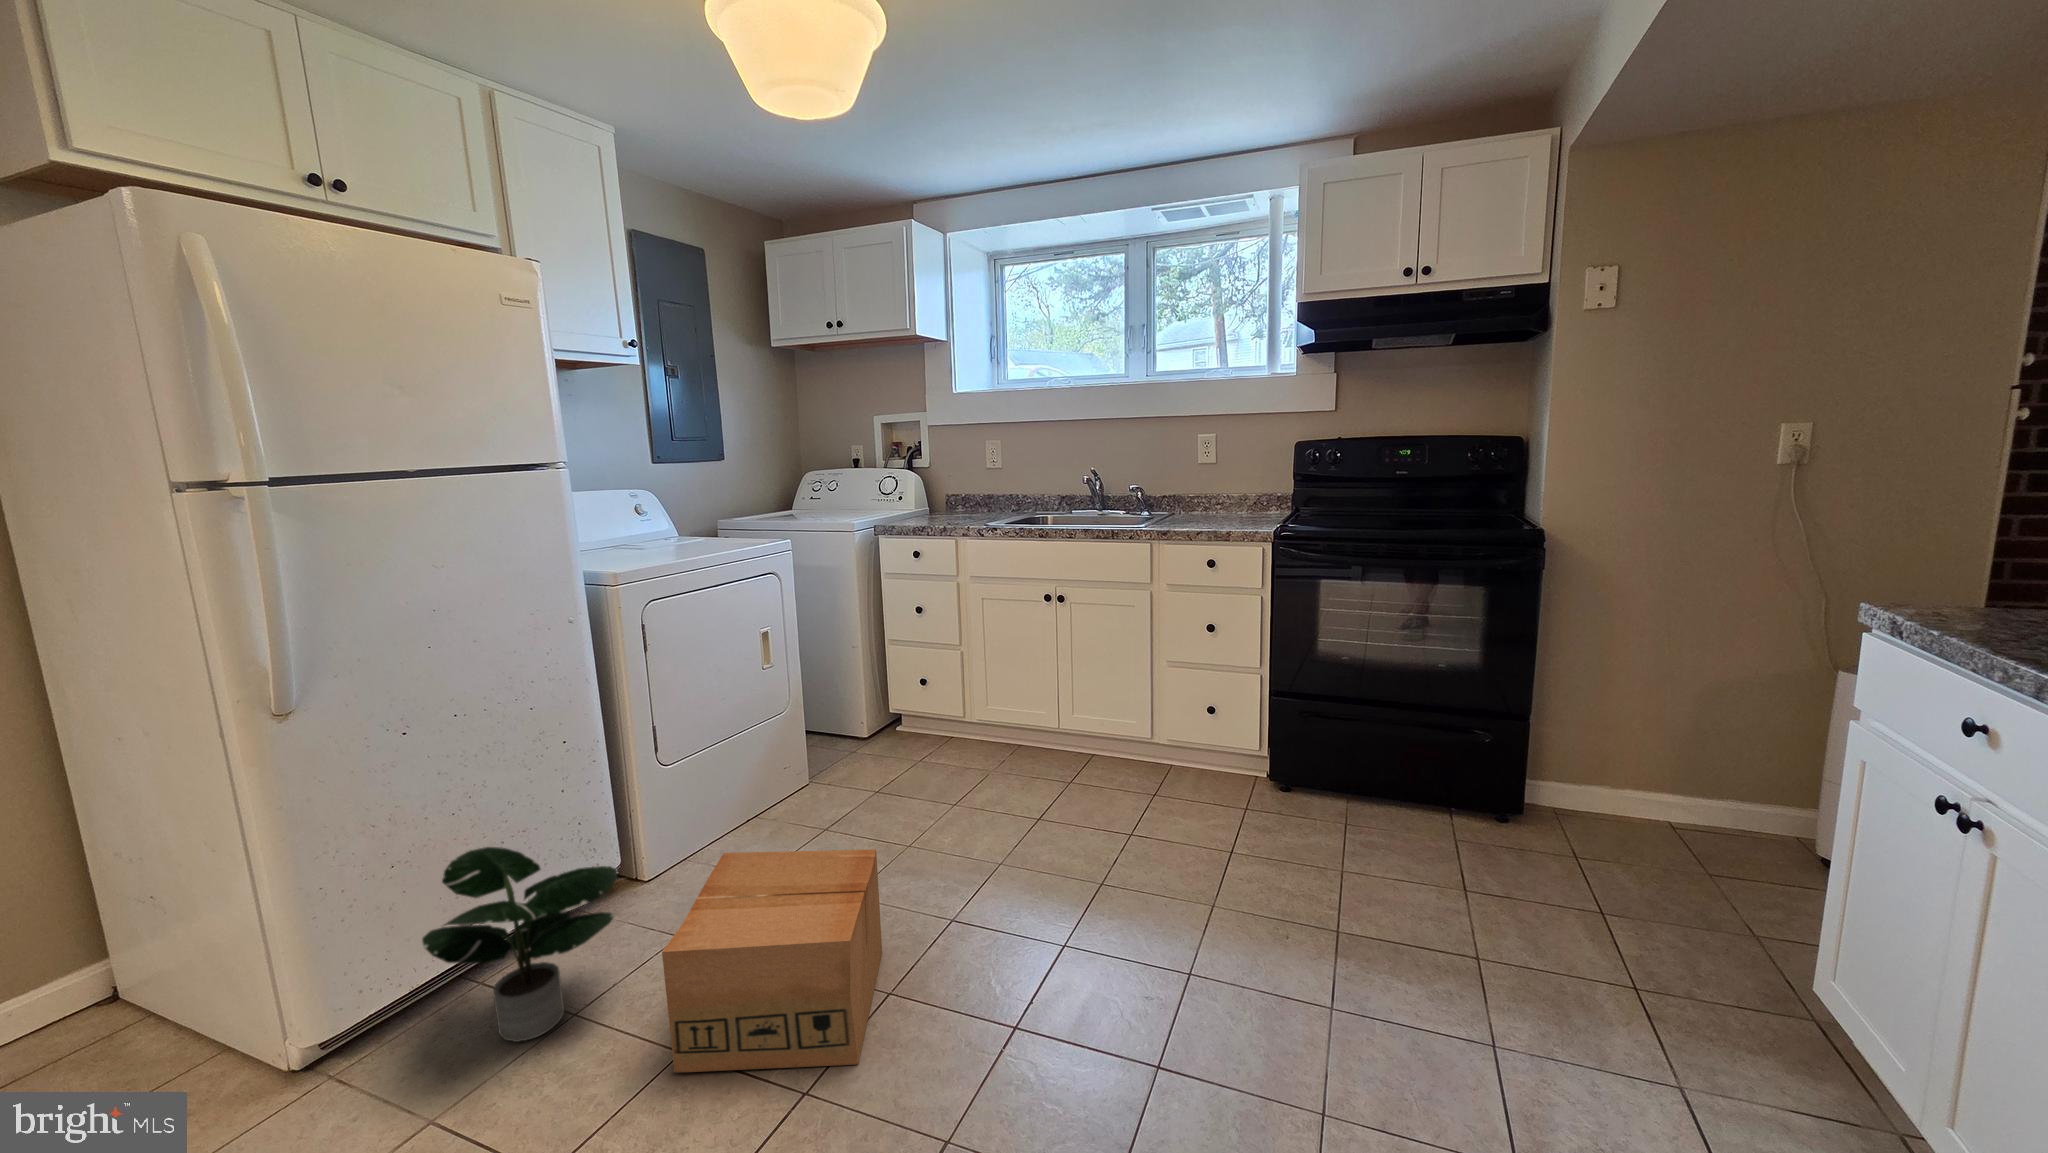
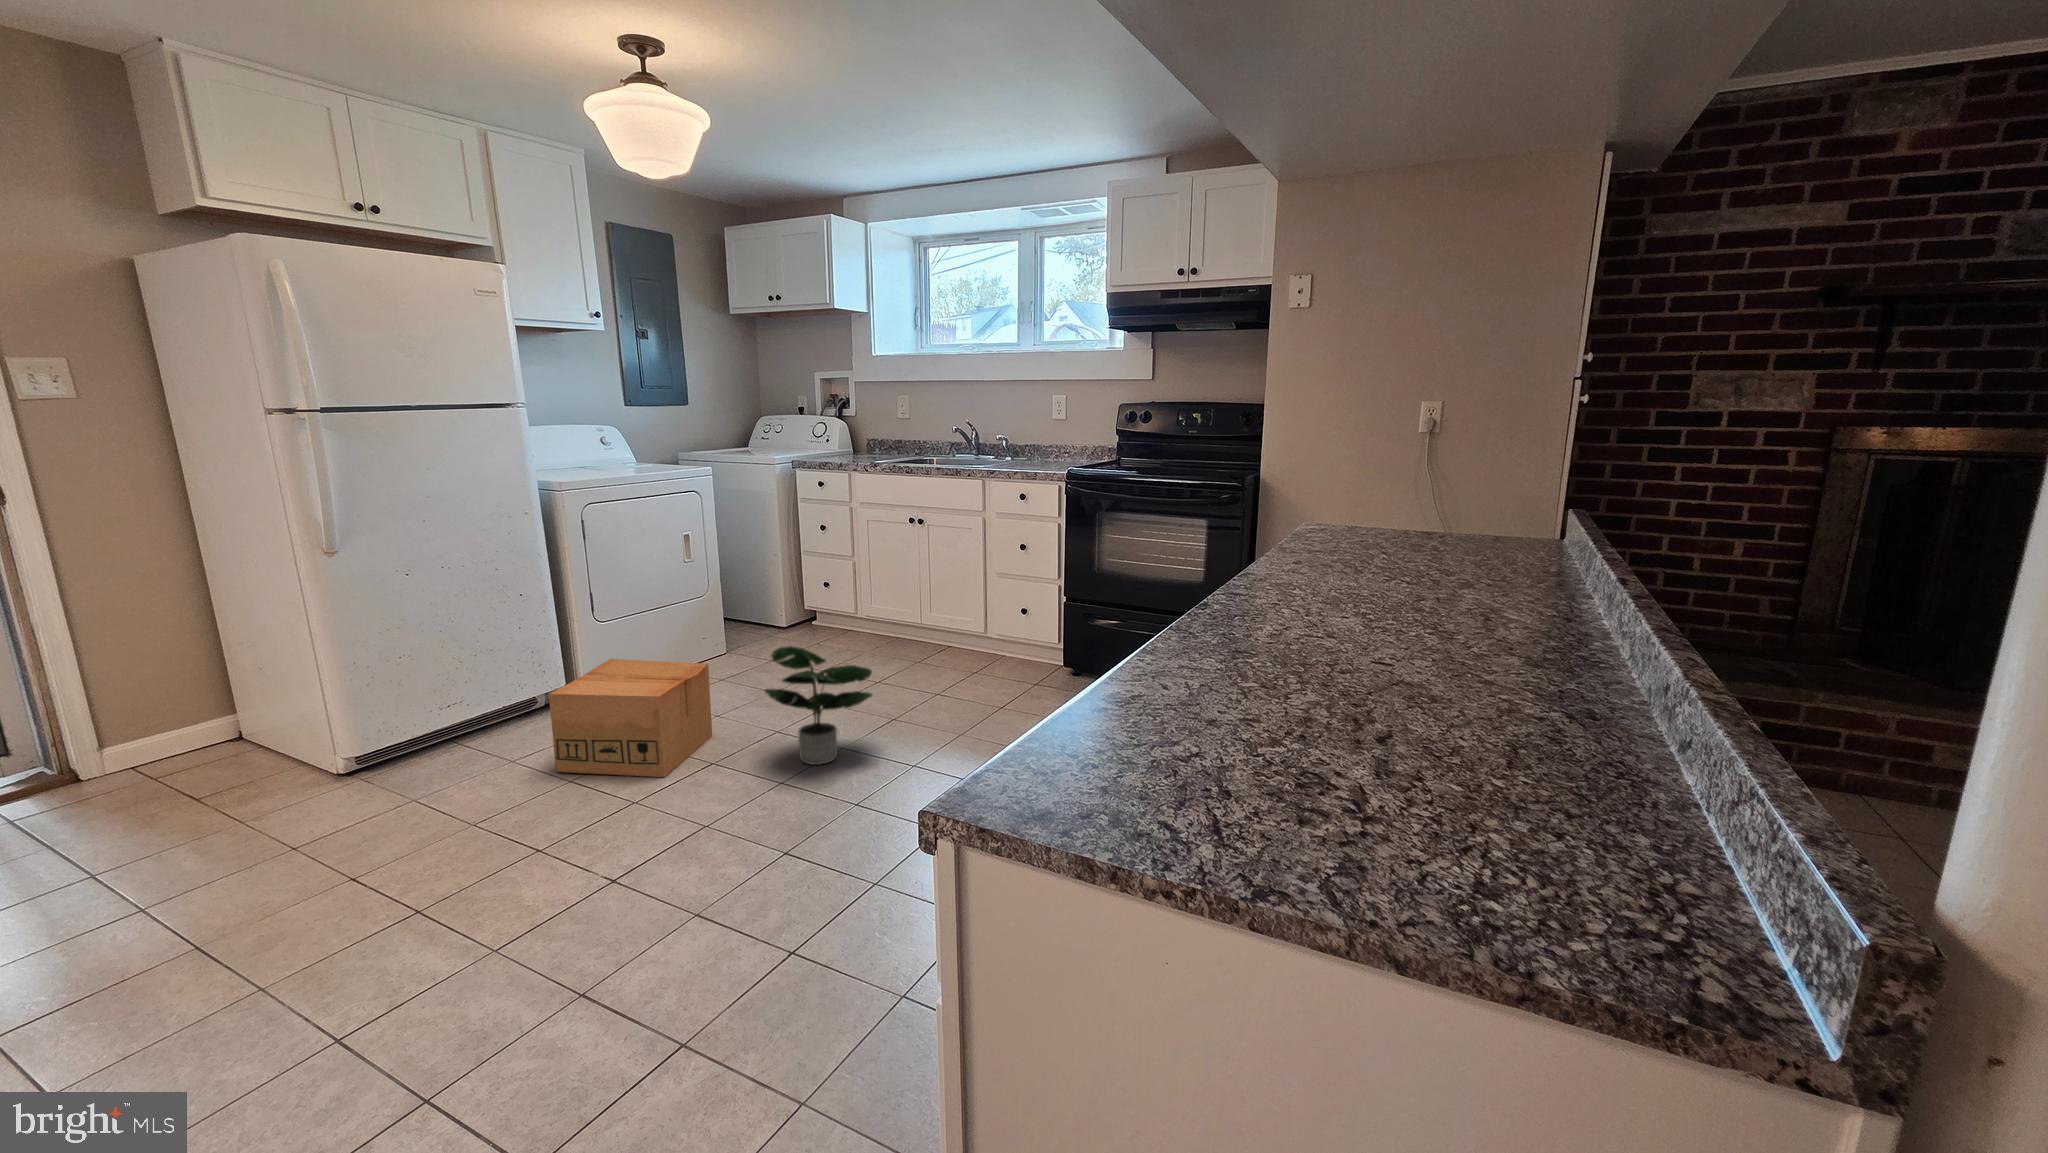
potted plant: present [422,847,618,1042] -> present [765,646,873,765]

